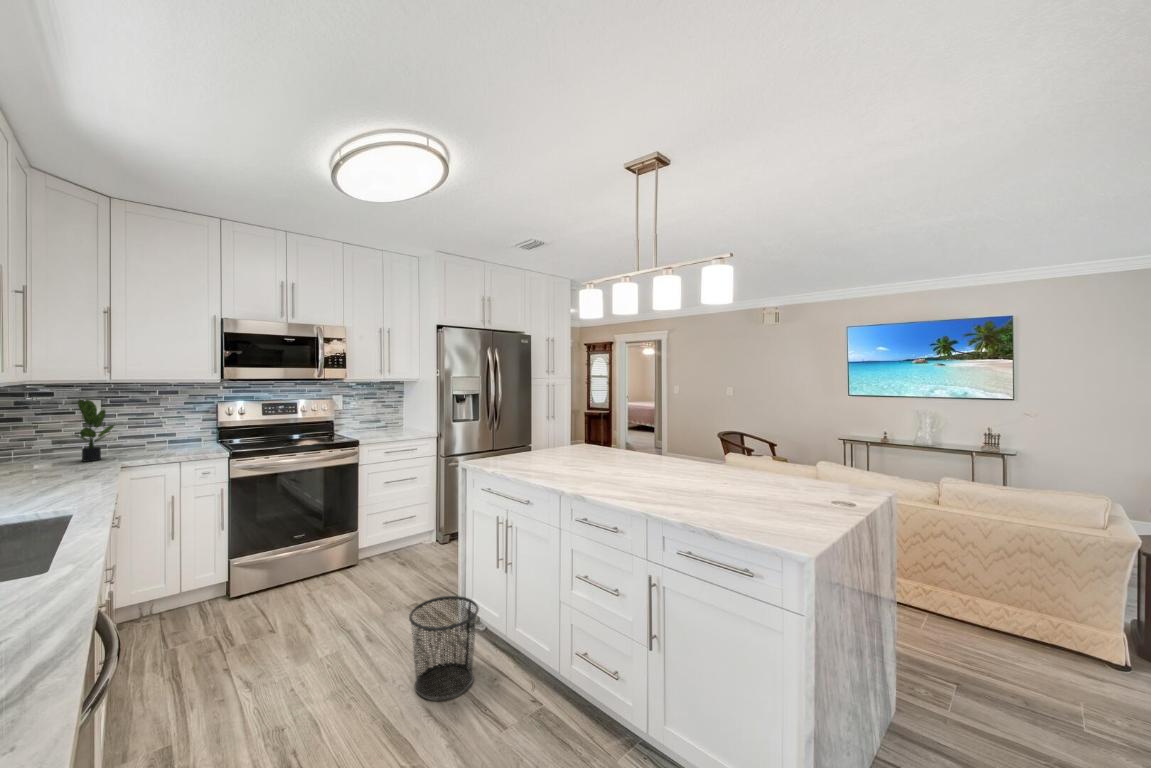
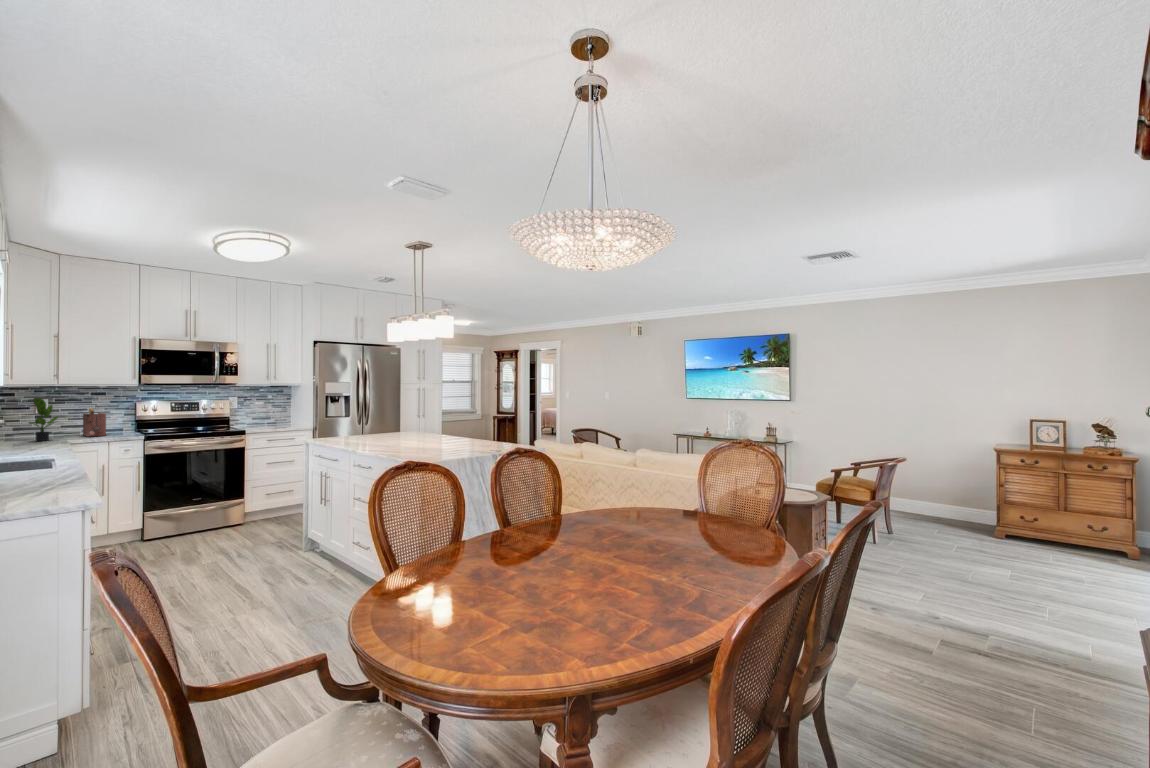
toaster: none [148,412,179,453] -> present [83,408,106,437]
trash can: present [409,596,479,700] -> none [254,525,304,583]

